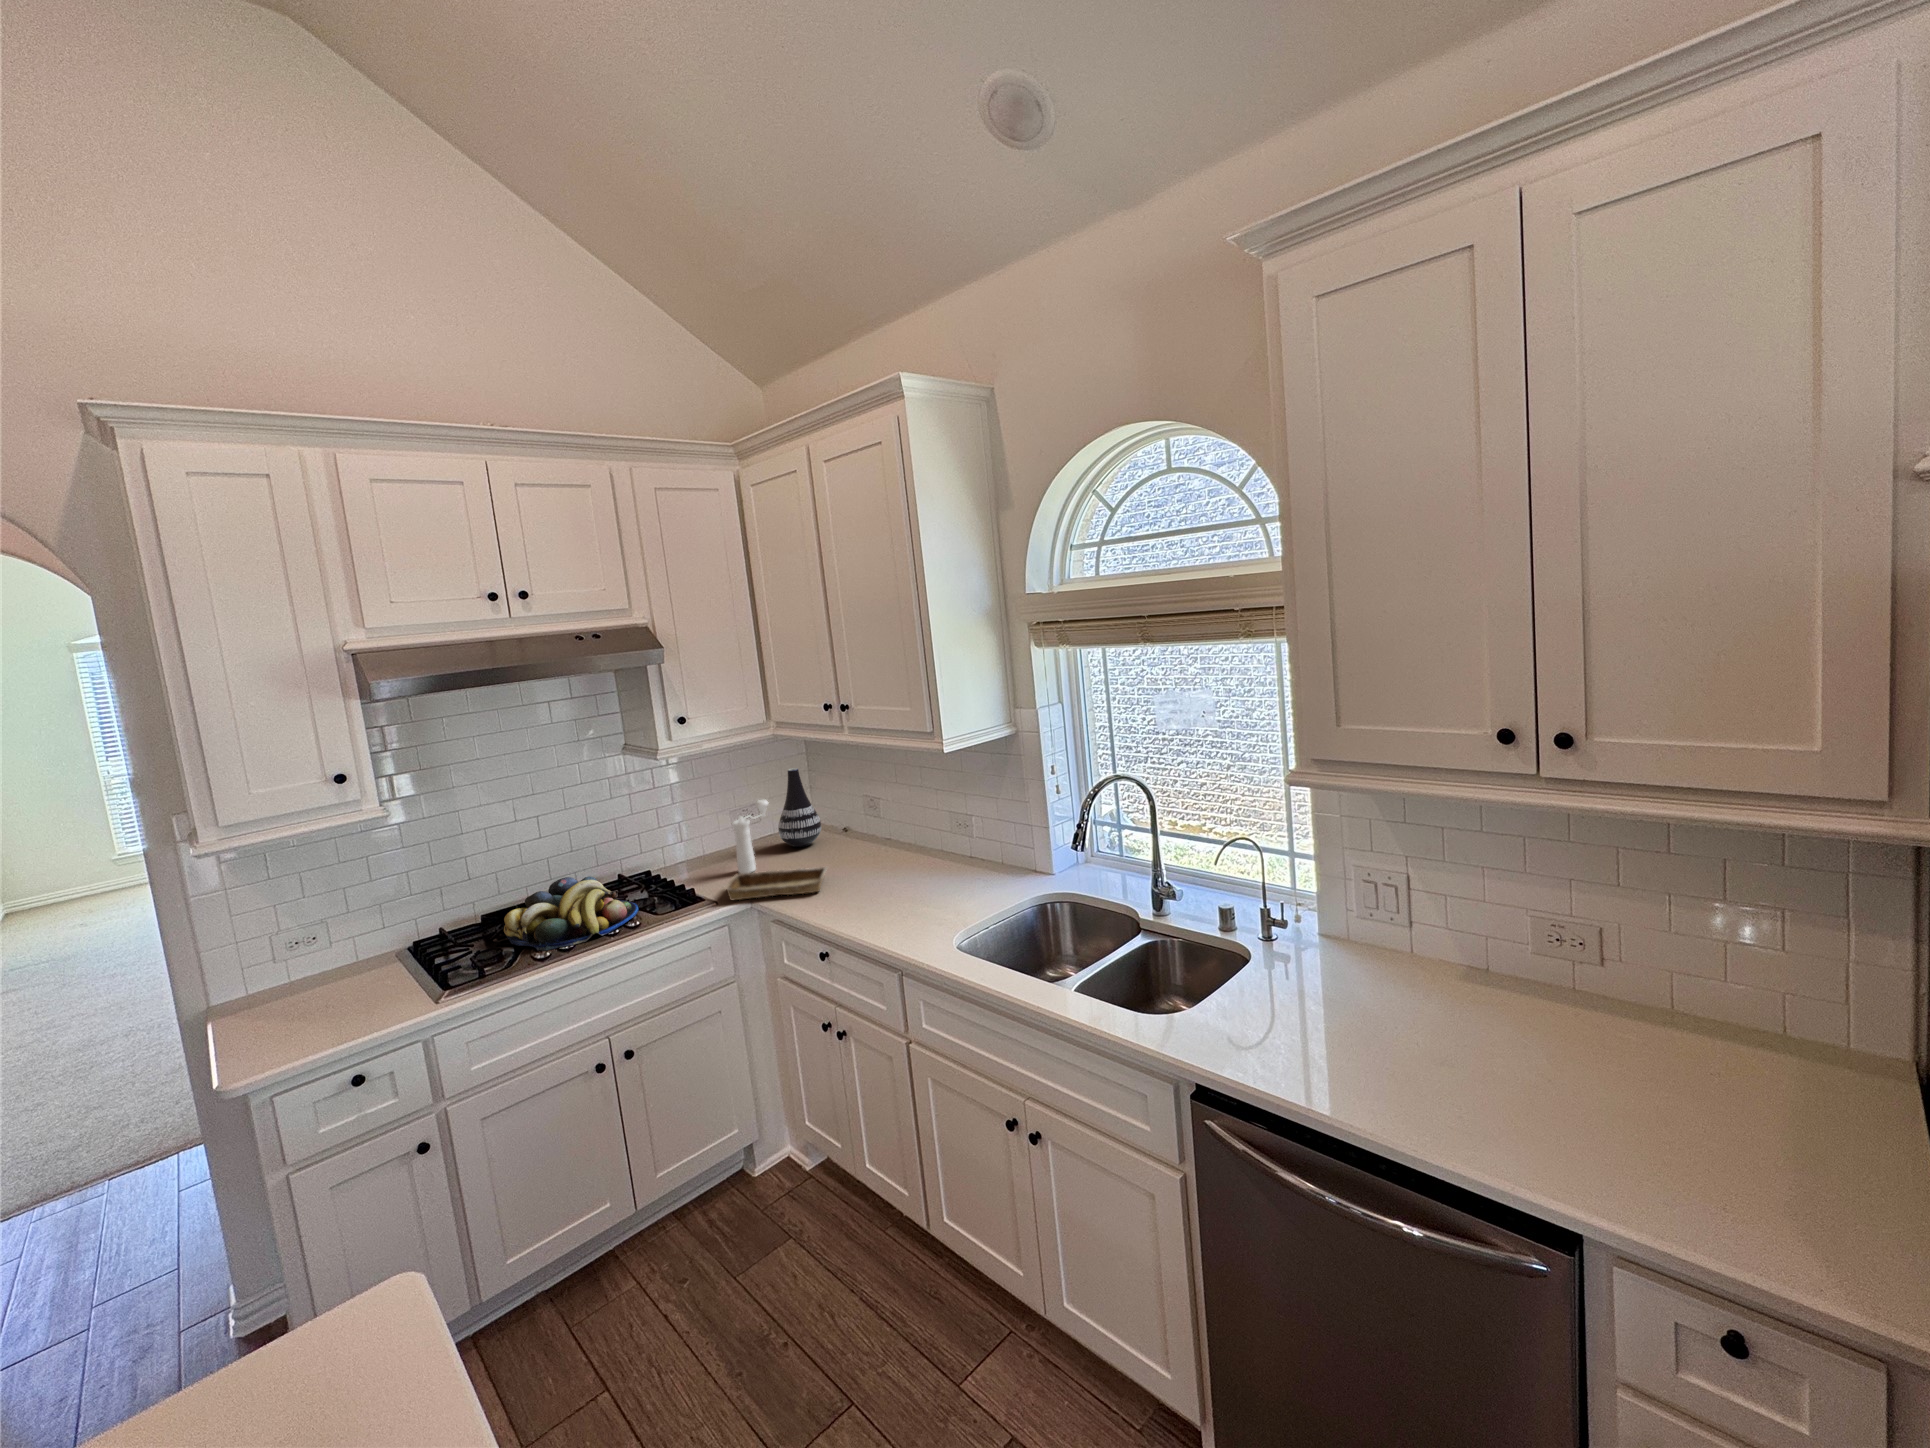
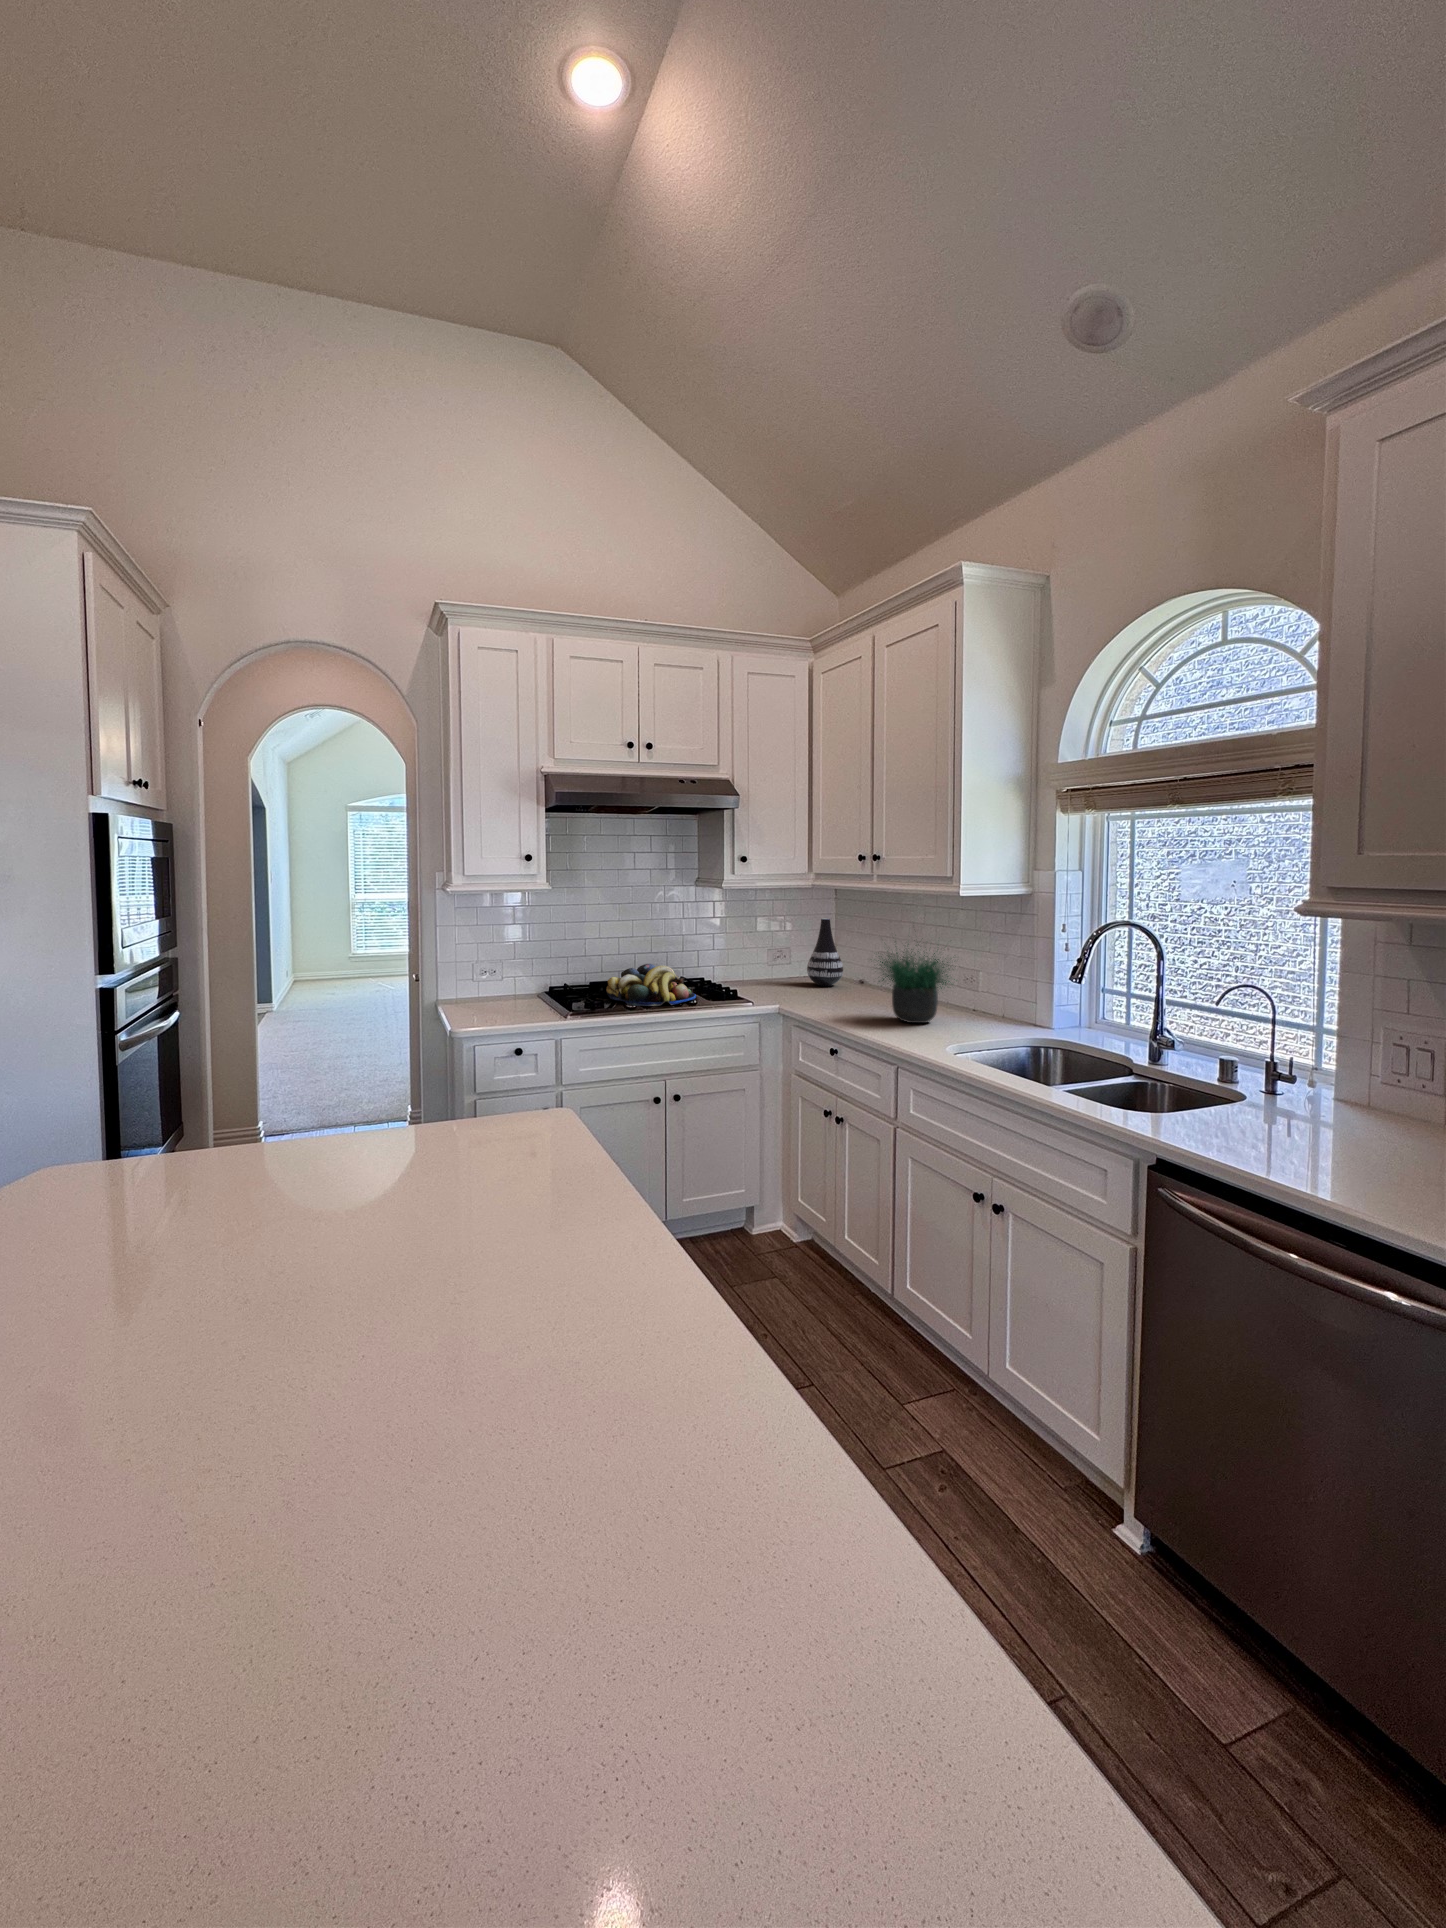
potted plant: none [843,779,967,900] -> present [878,945,955,1023]
pepper mill: present [732,799,768,874] -> none [772,937,803,993]
tray: present [724,866,827,900] -> none [760,987,847,1008]

